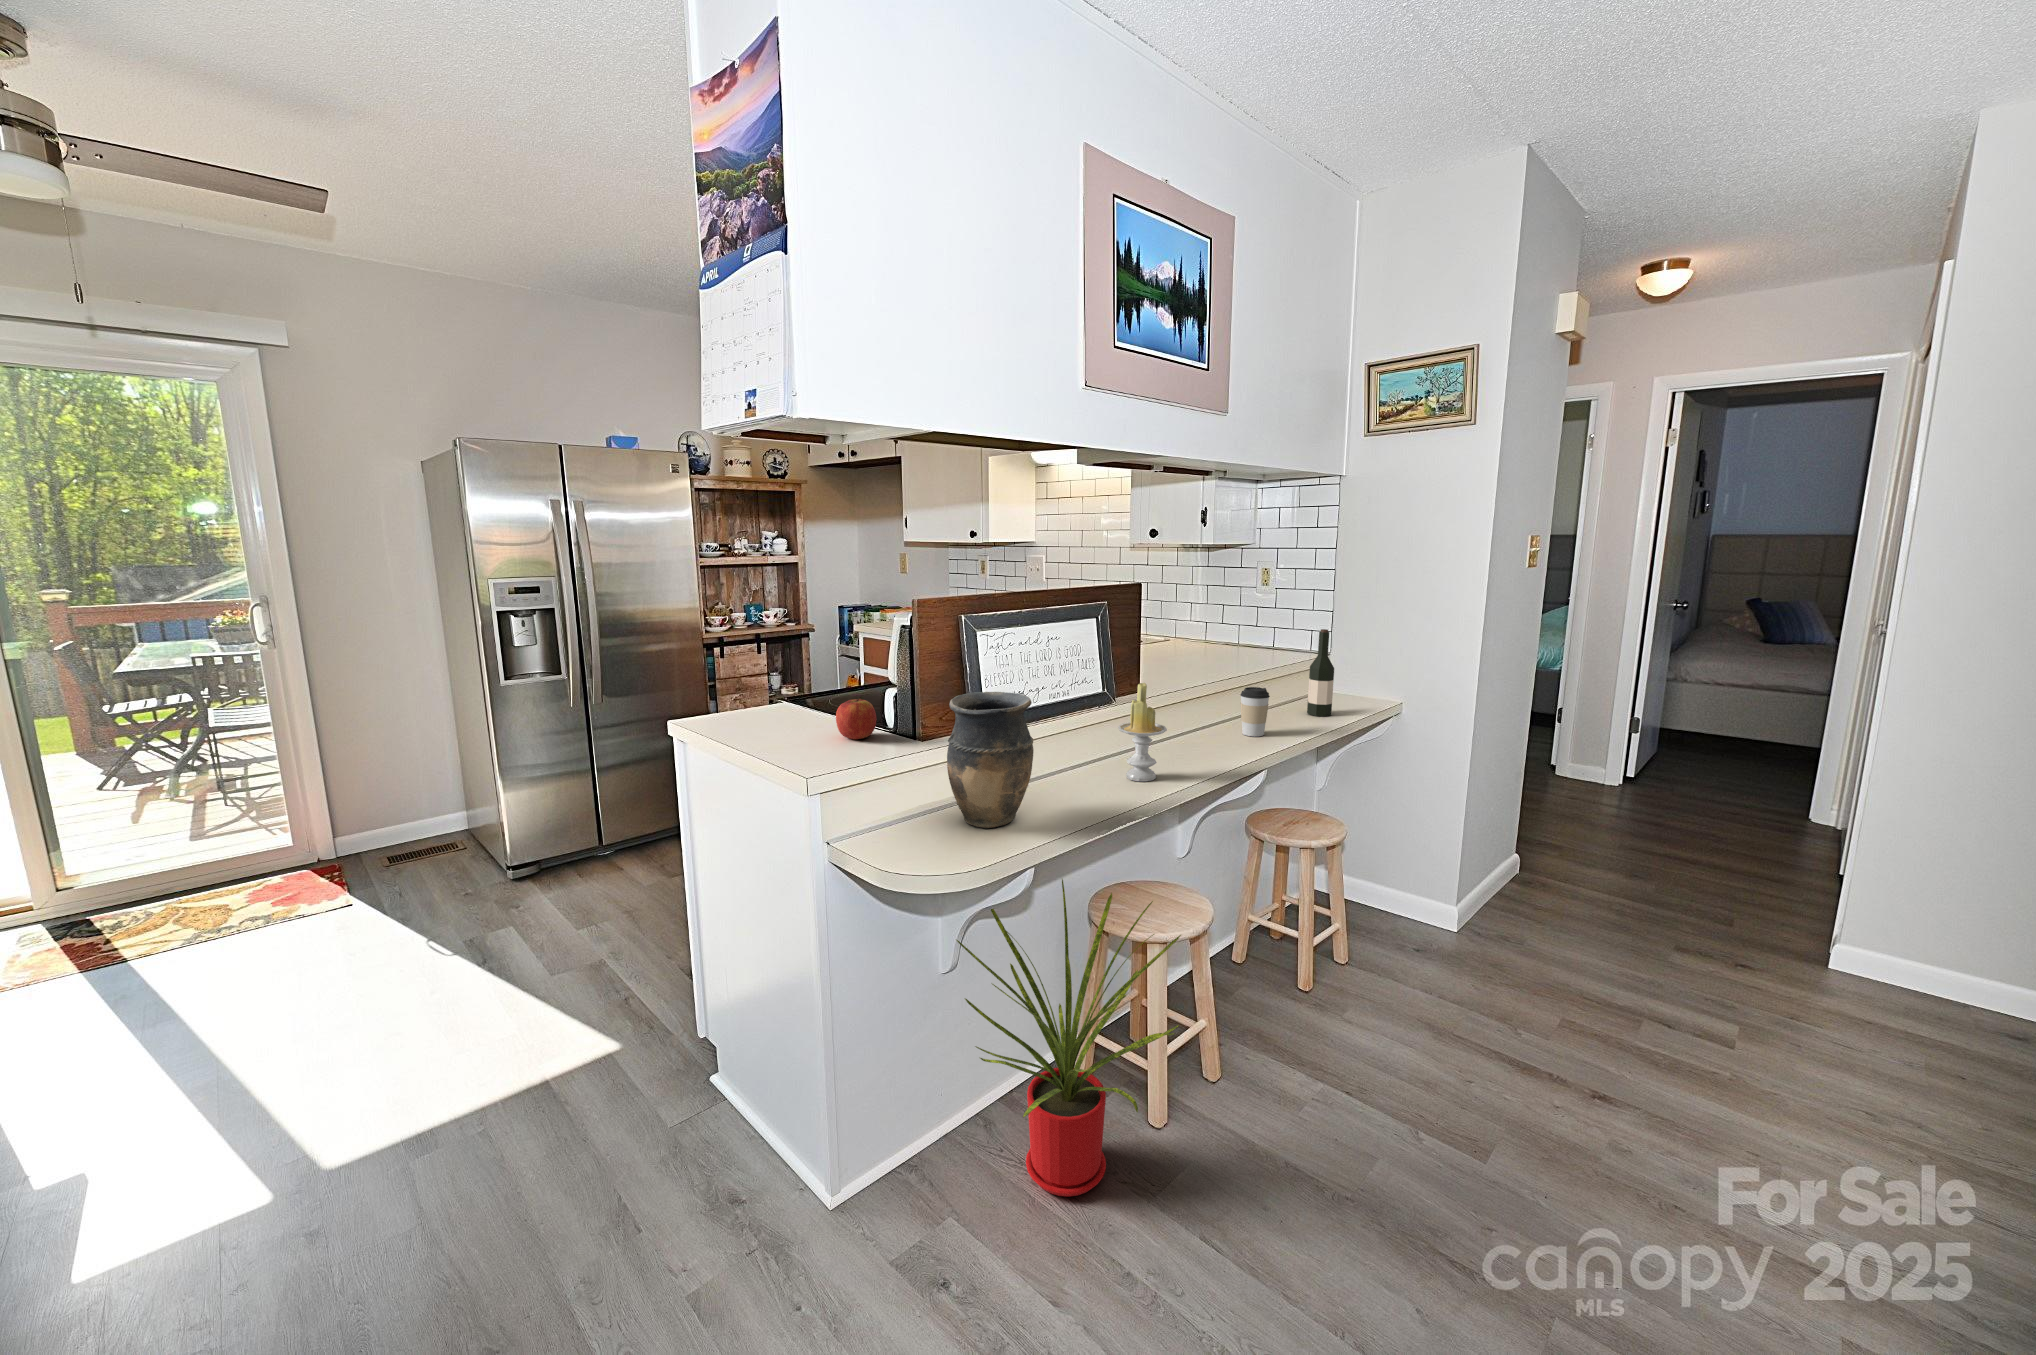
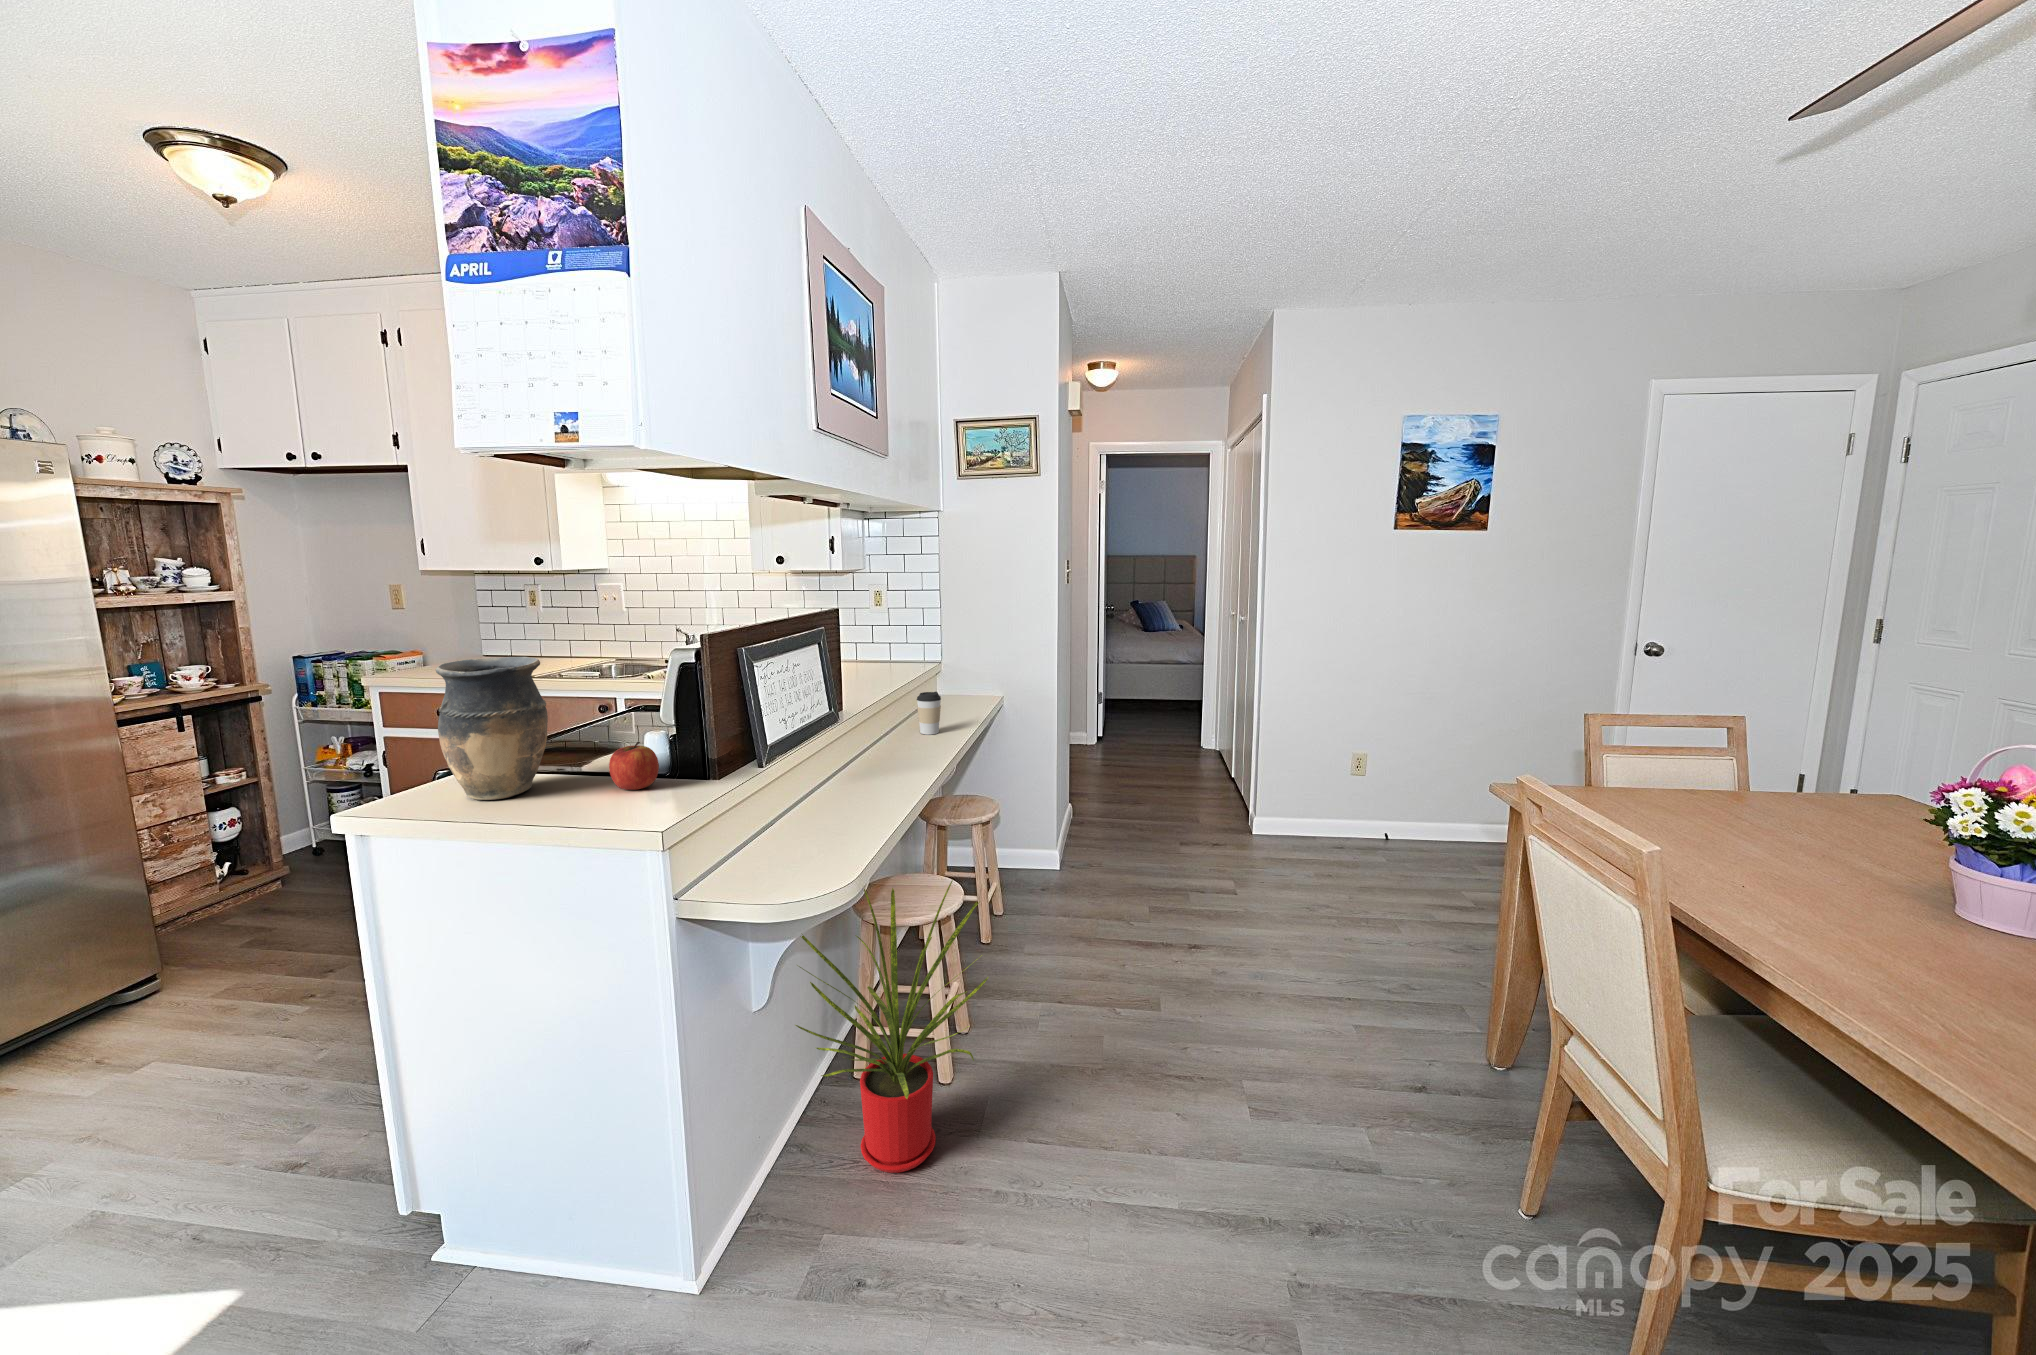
wine bottle: present [1307,629,1334,716] -> none [947,639,968,712]
candle: present [1118,683,1167,781] -> none [865,695,908,784]
vase: present [947,692,1034,828] -> present [436,657,548,800]

